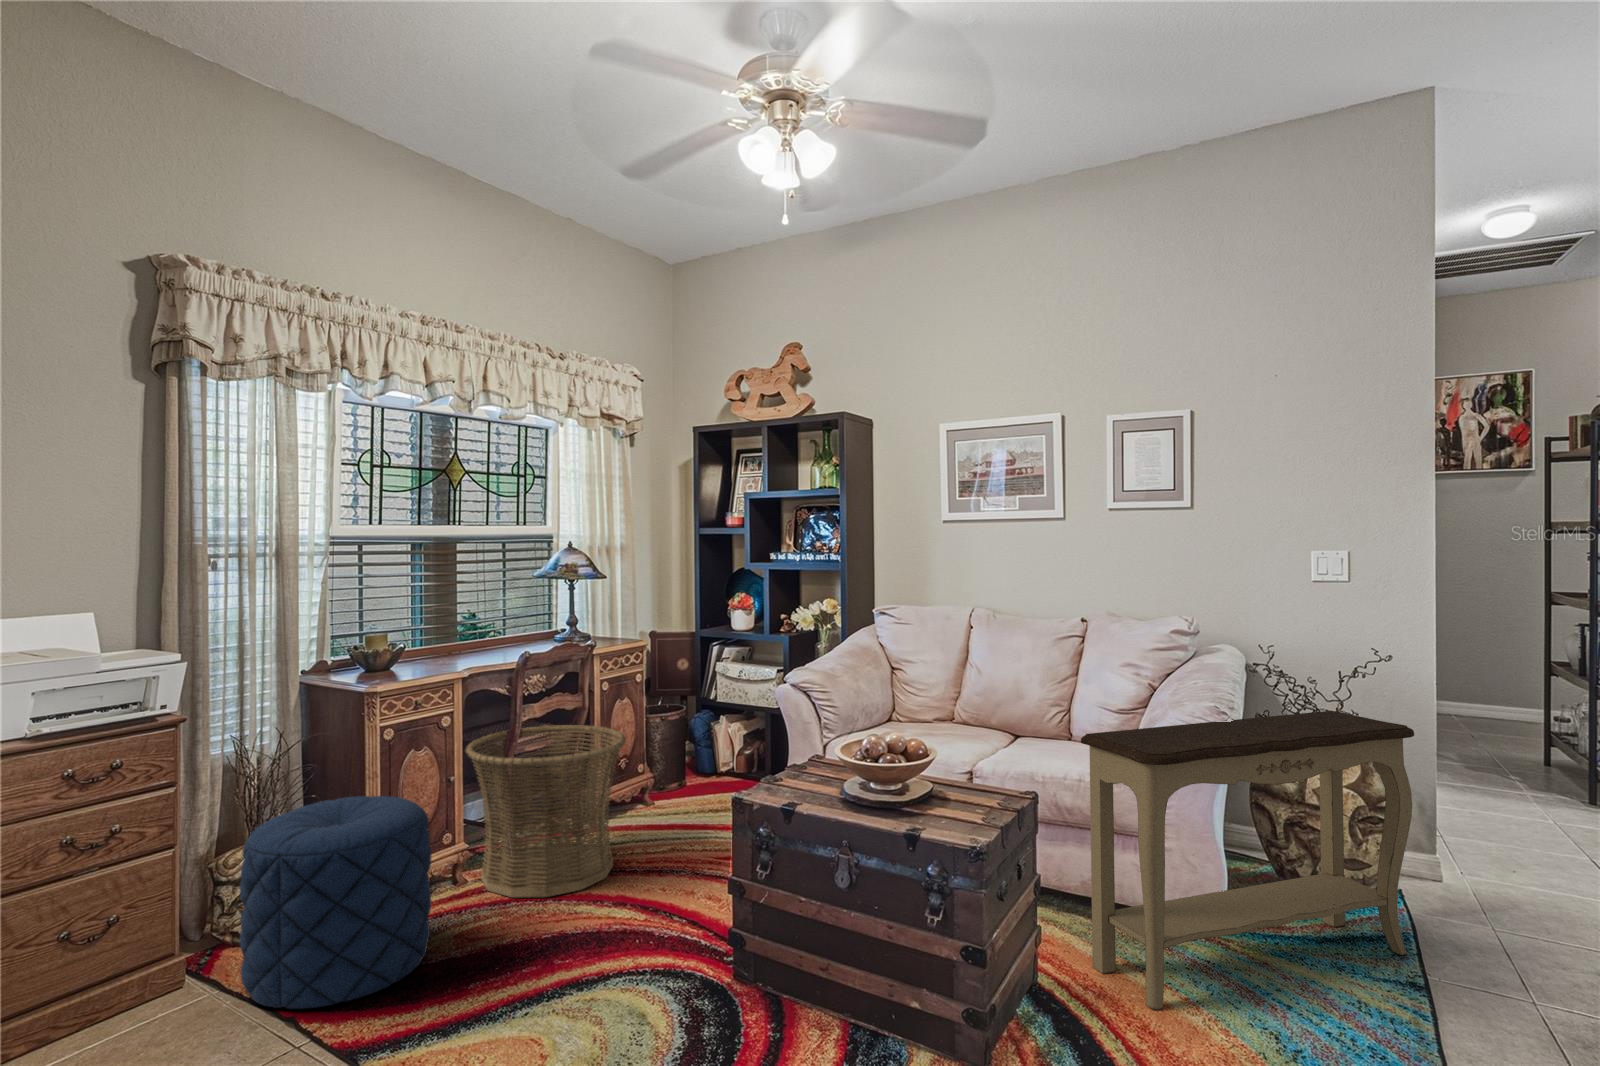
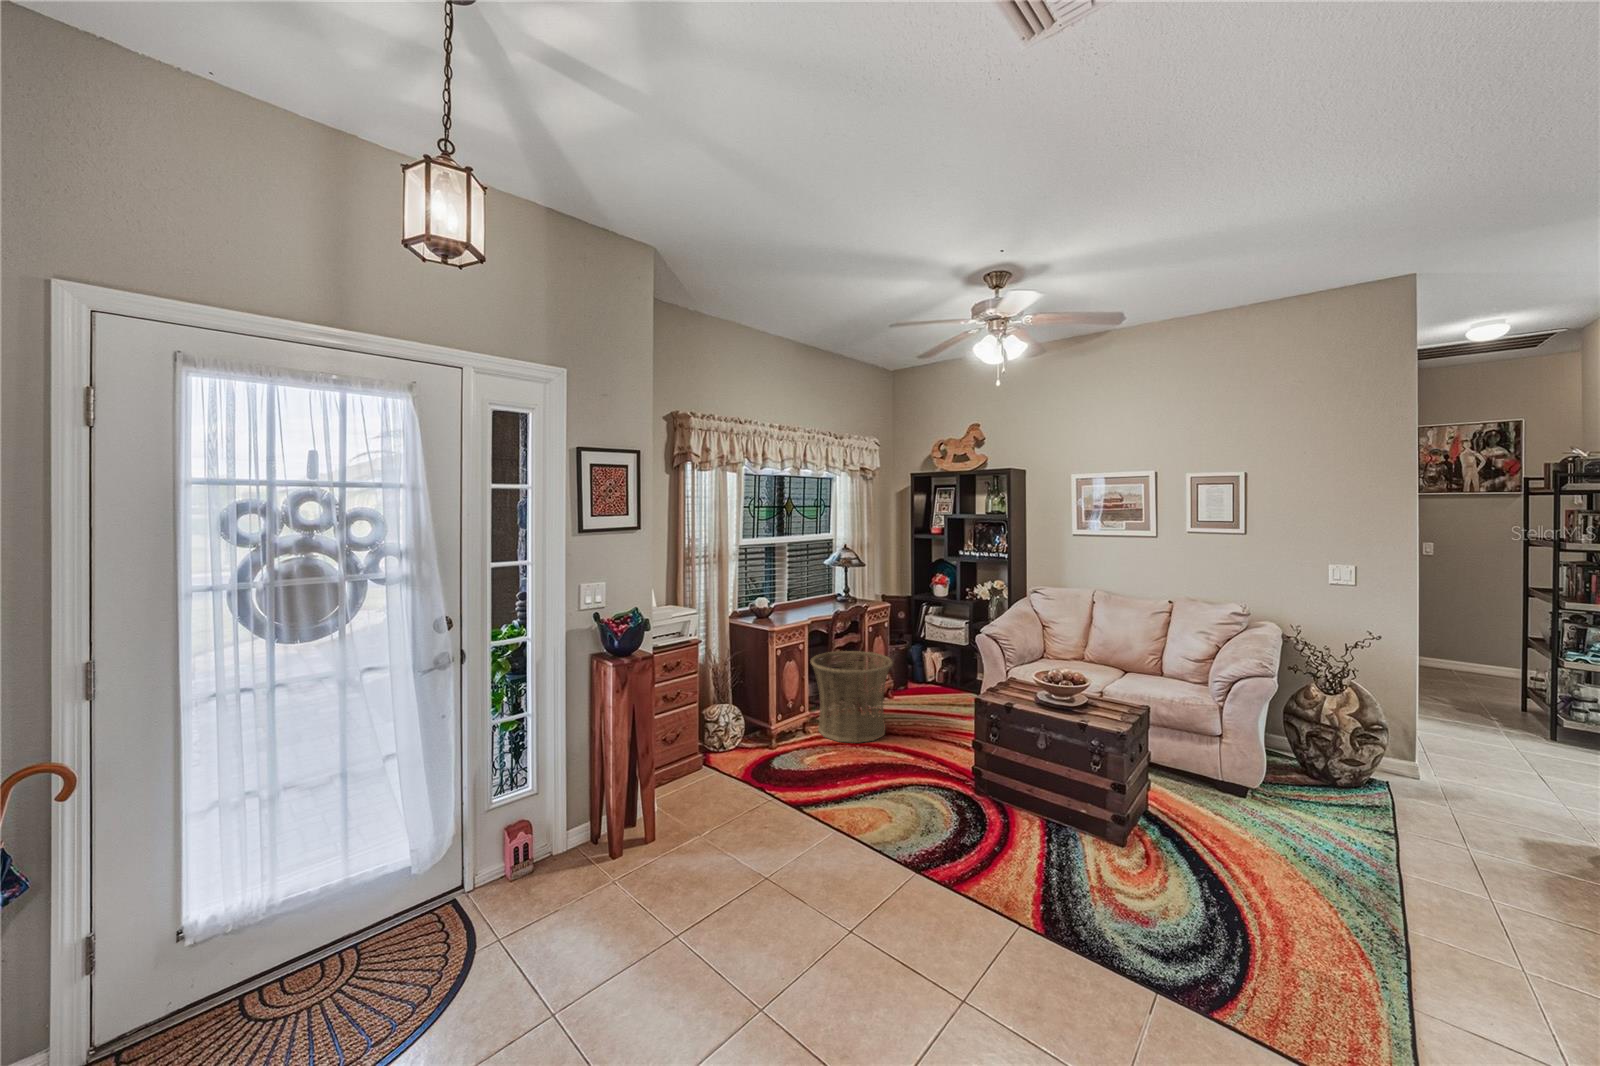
console table: present [1081,711,1414,1010] -> none [1176,669,1398,830]
pouf: present [240,796,431,1009] -> none [729,686,812,786]

